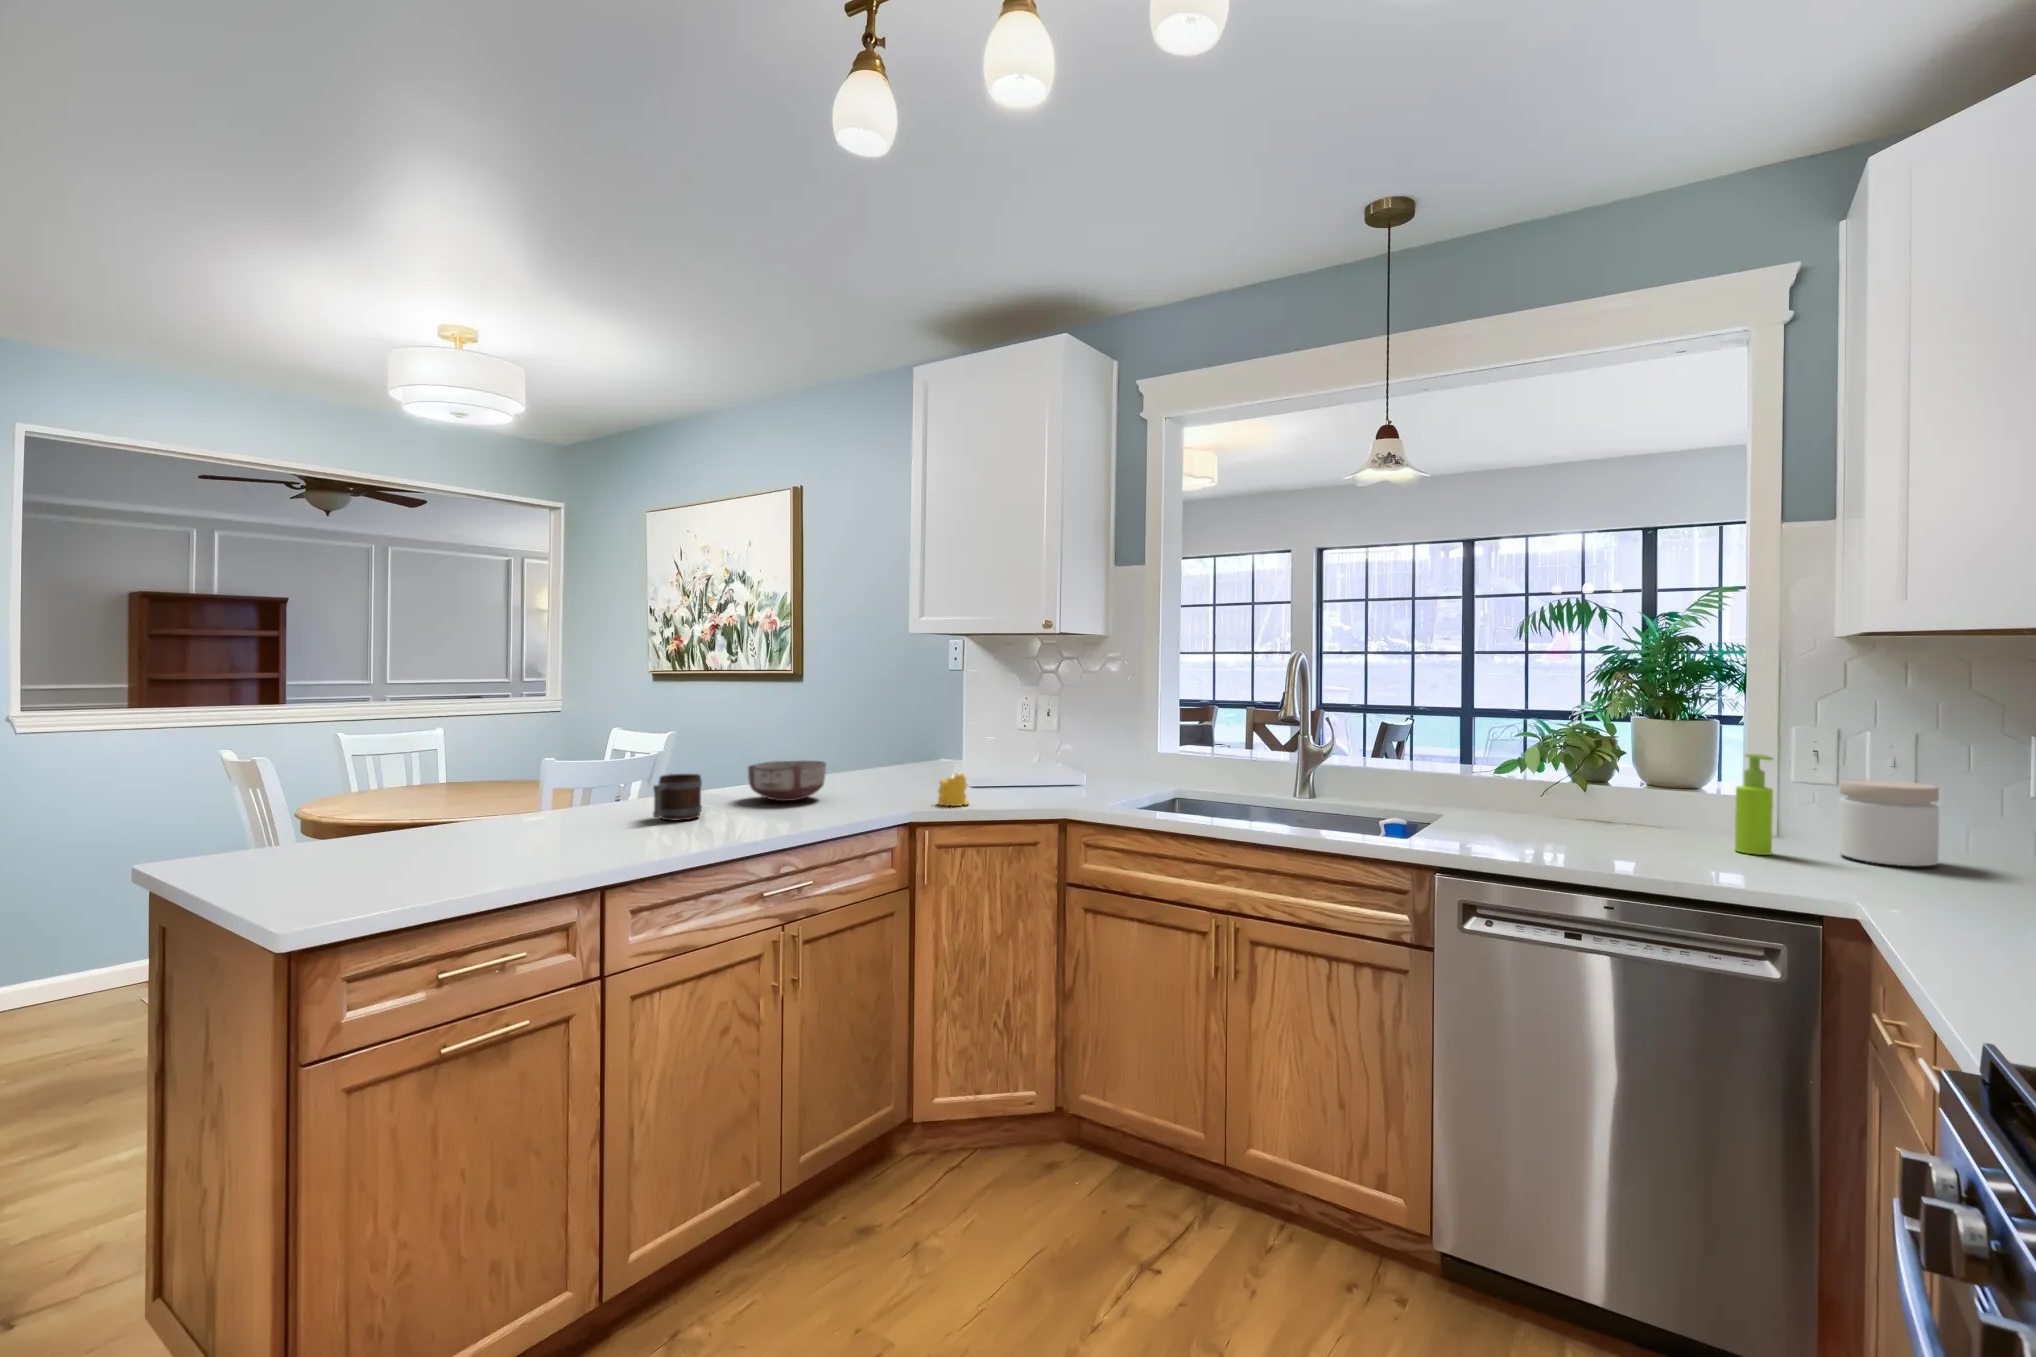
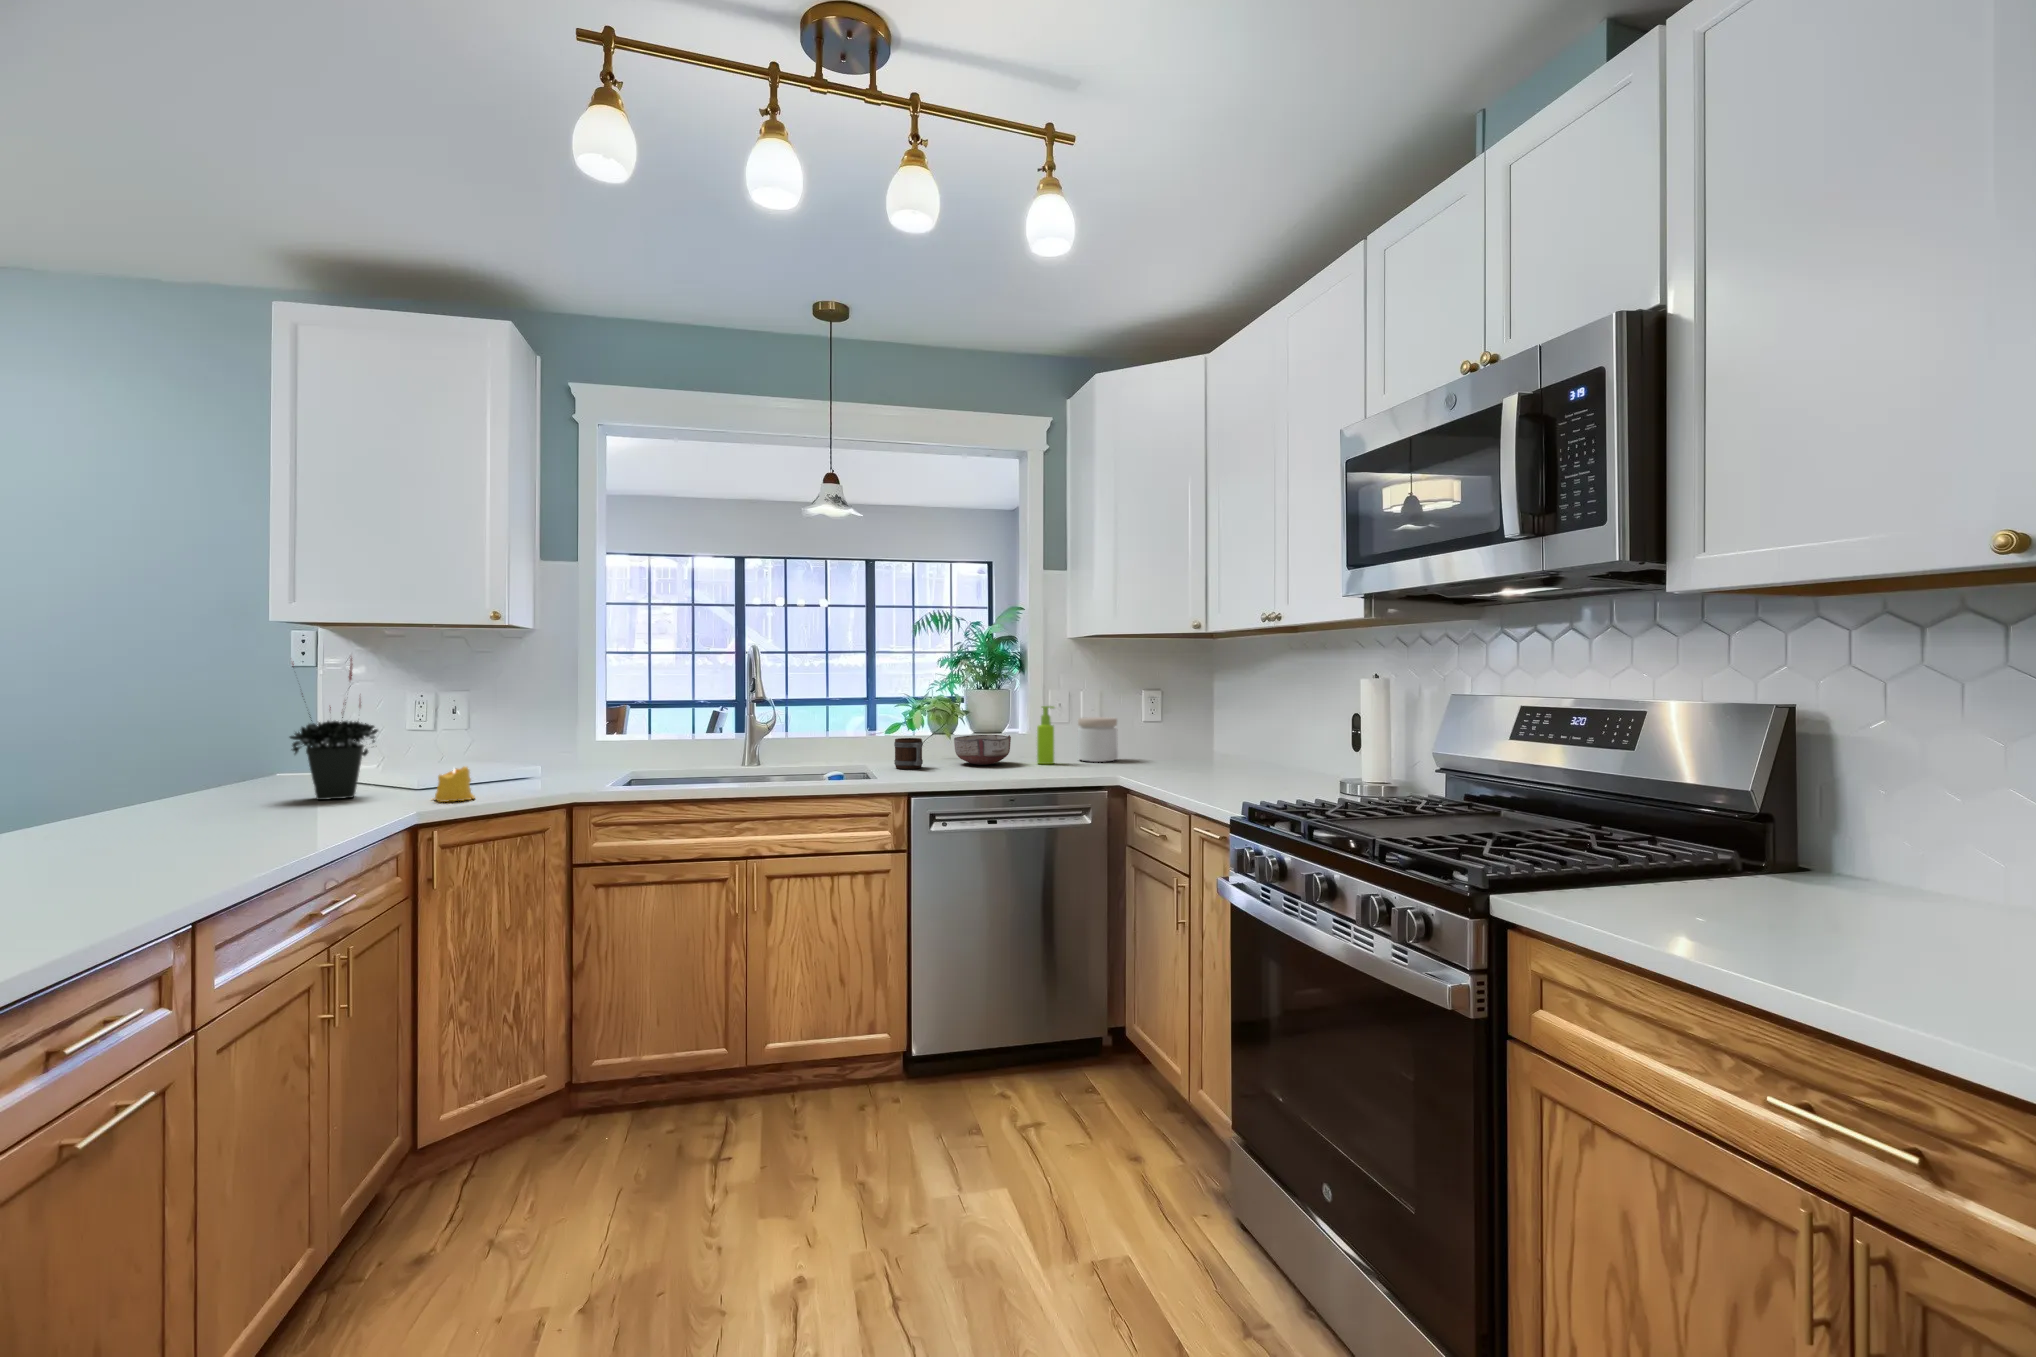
potted plant: none [857,666,925,791] -> present [290,658,378,800]
ceramic bowl: present [748,761,826,801] -> present [954,735,1011,765]
mug: present [653,774,702,820] -> present [894,738,923,769]

